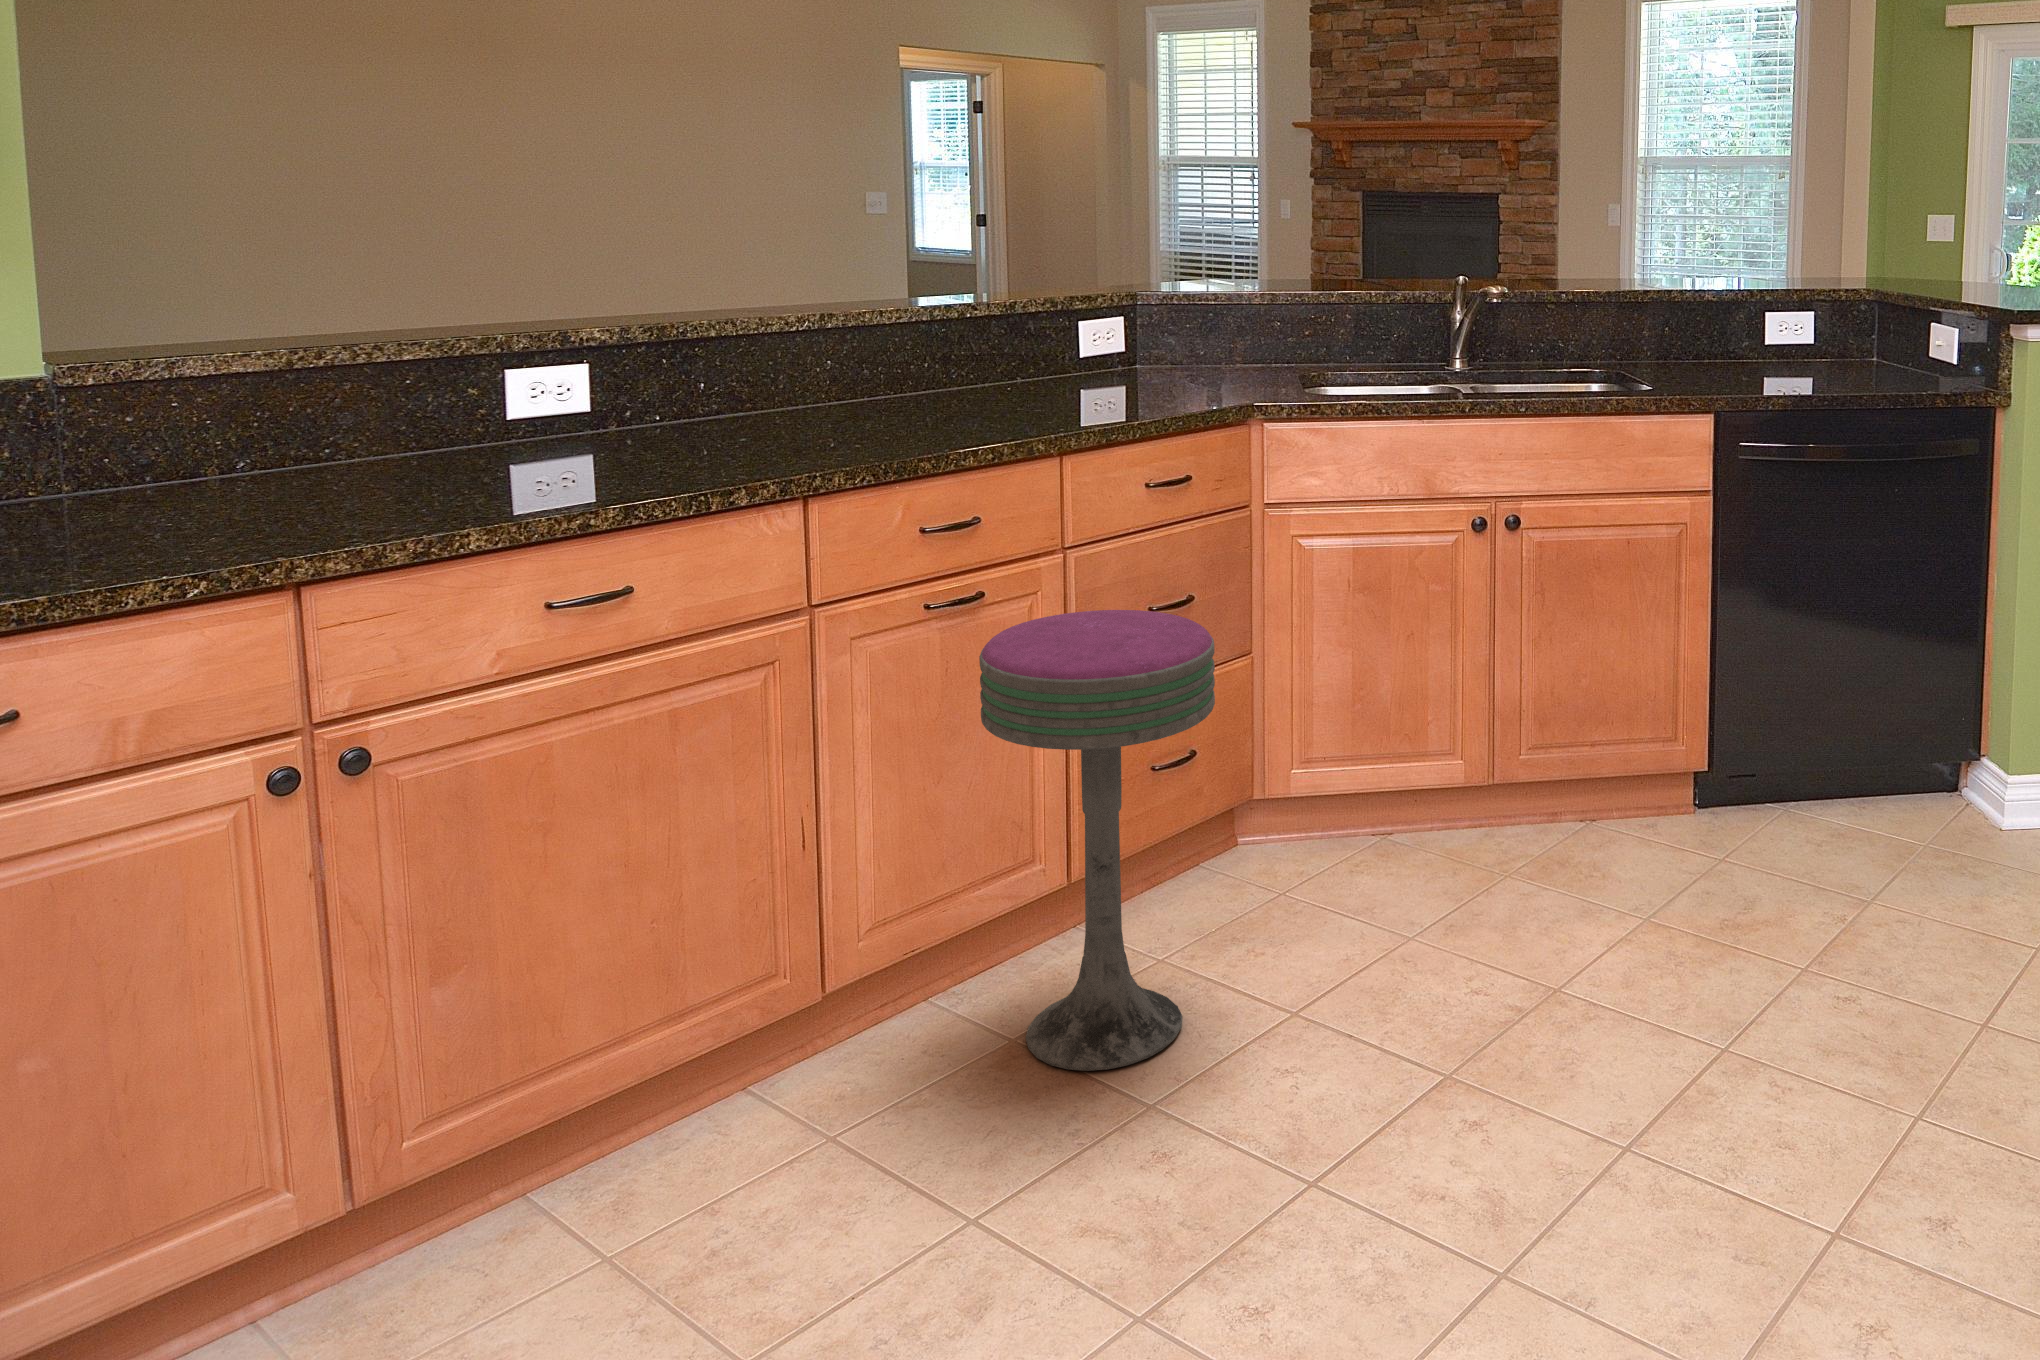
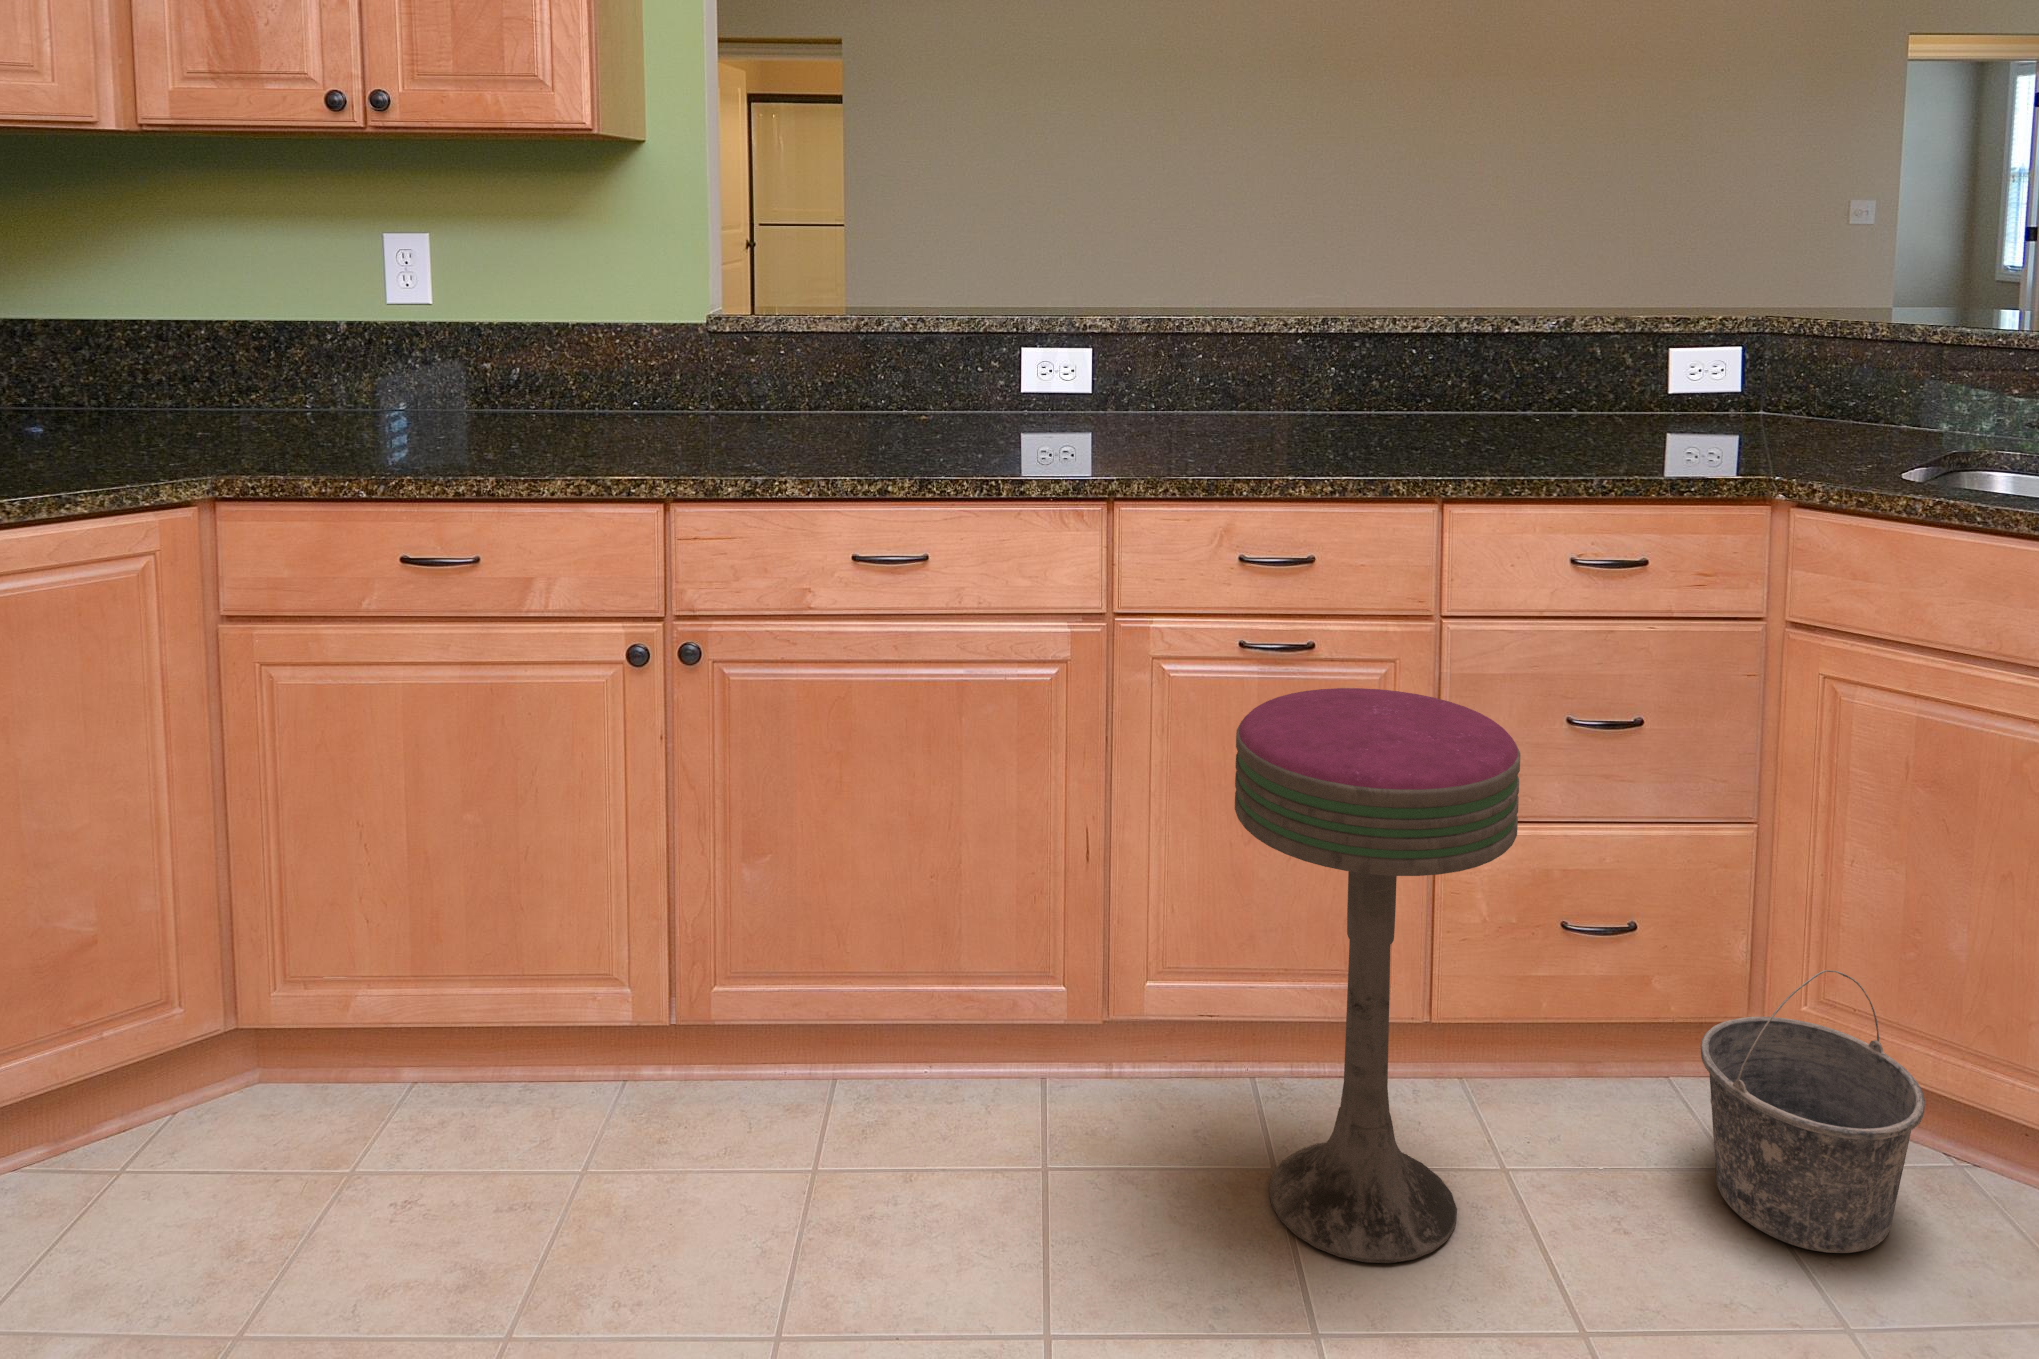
bucket: none [1264,729,1407,919] -> present [1701,970,1925,1253]

